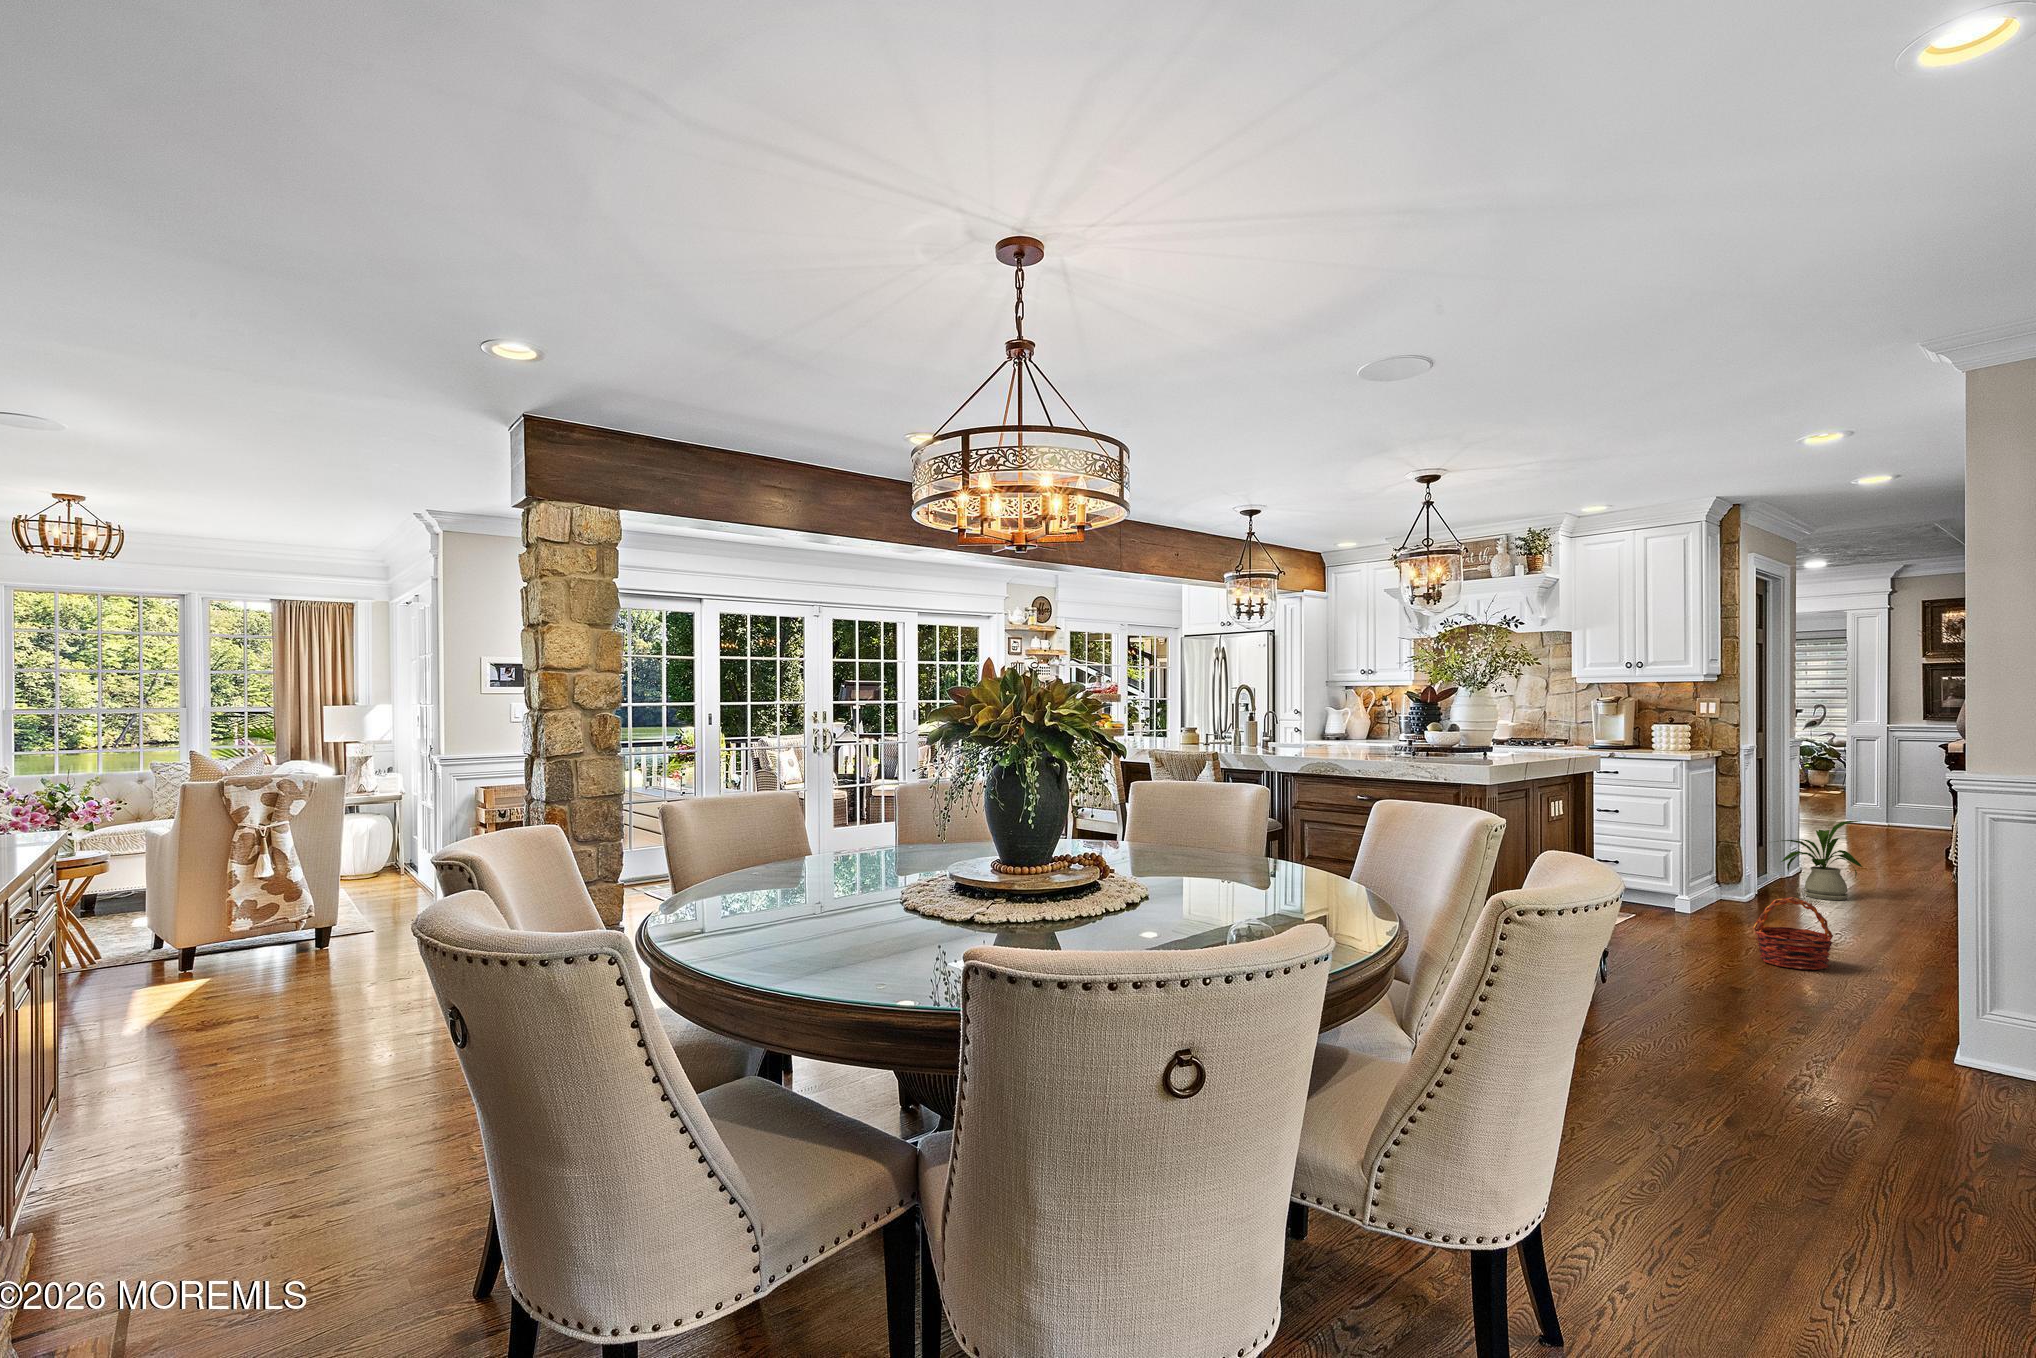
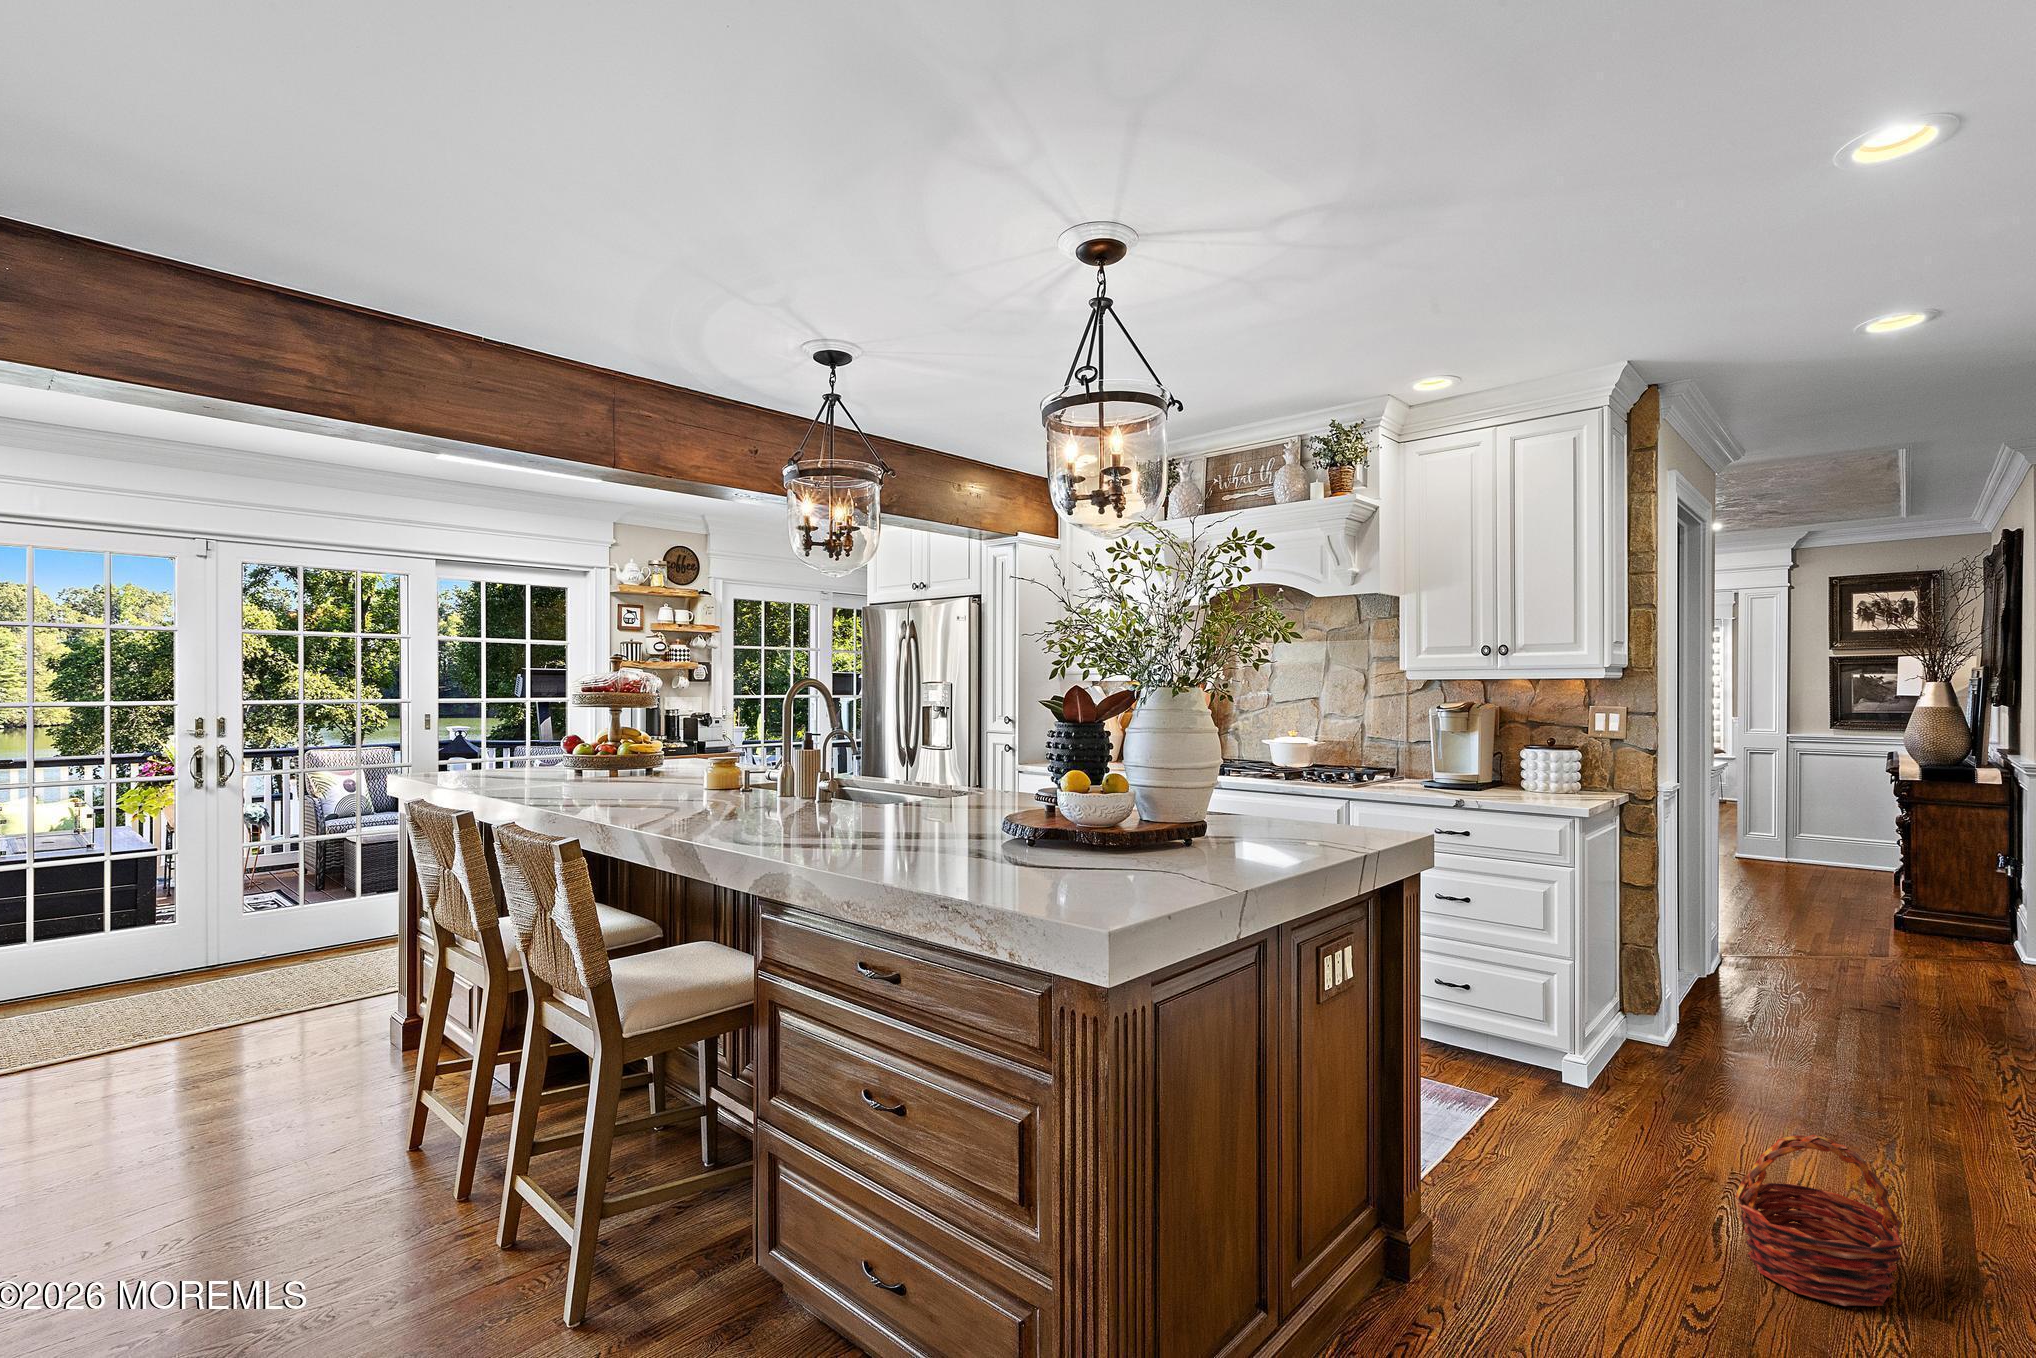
house plant: present [1781,821,1862,900] -> none [1690,903,1837,1034]

